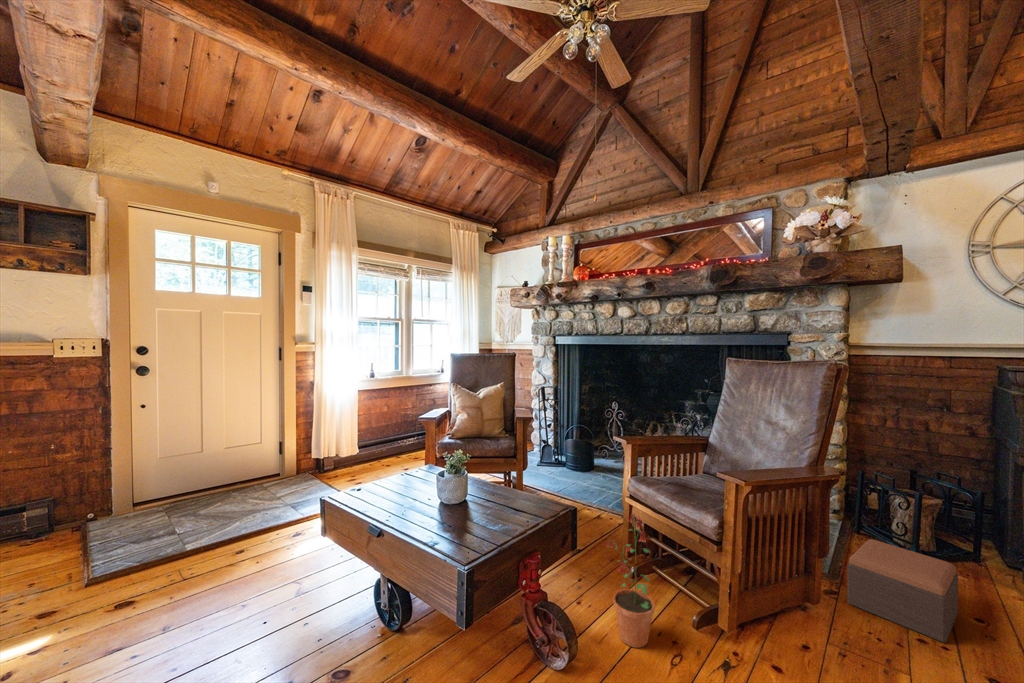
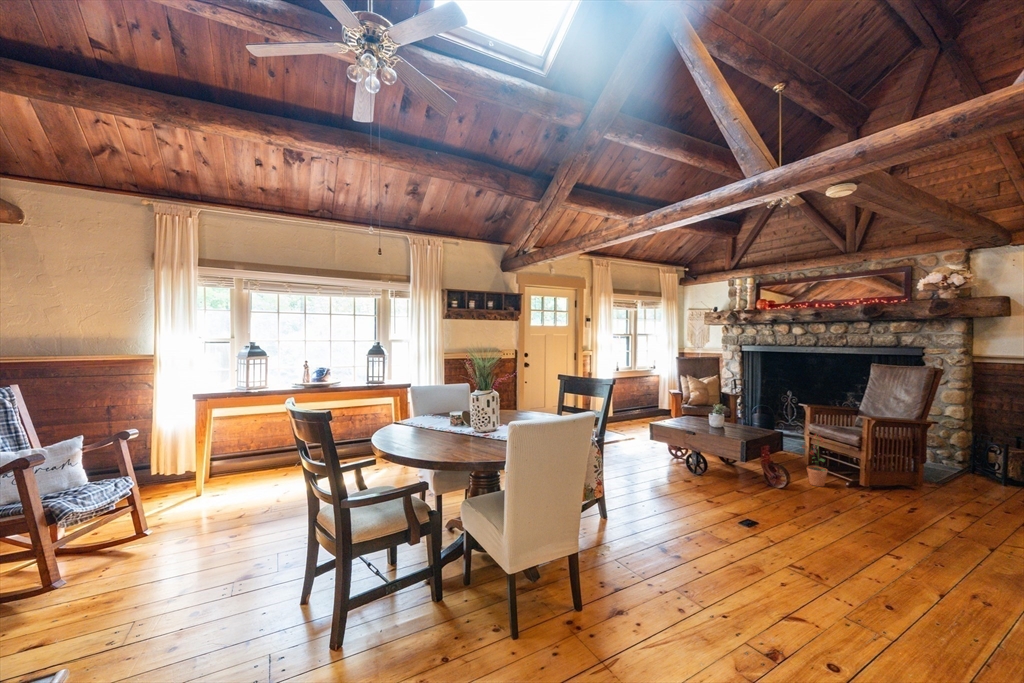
footstool: present [847,539,958,643] -> none [939,460,1005,498]

